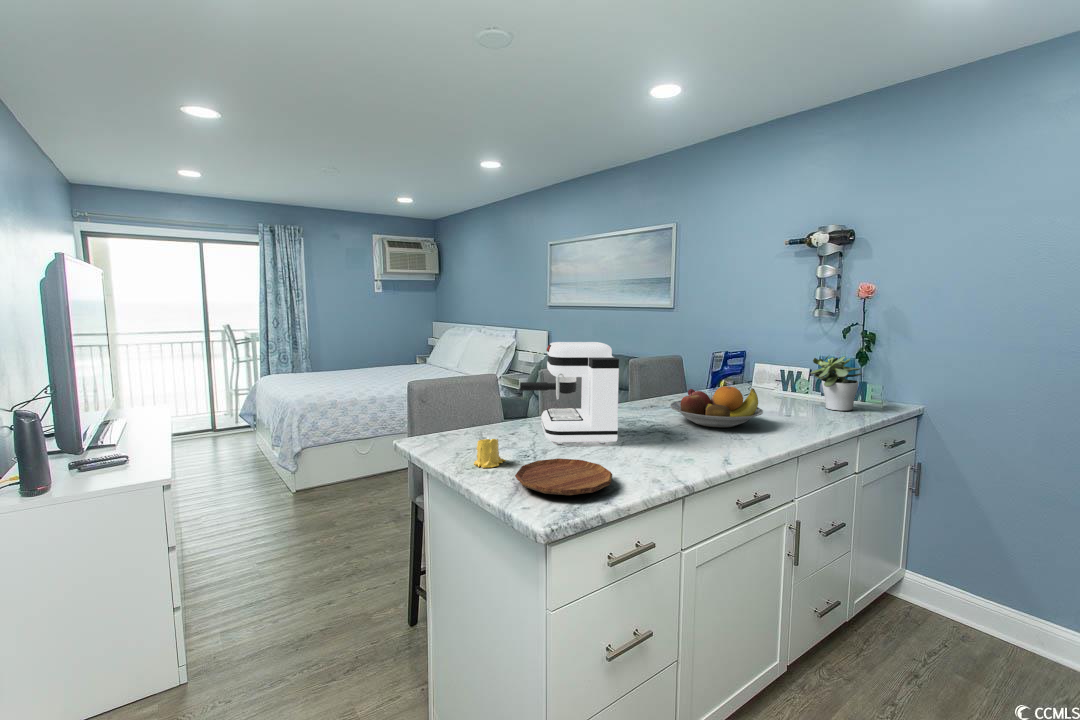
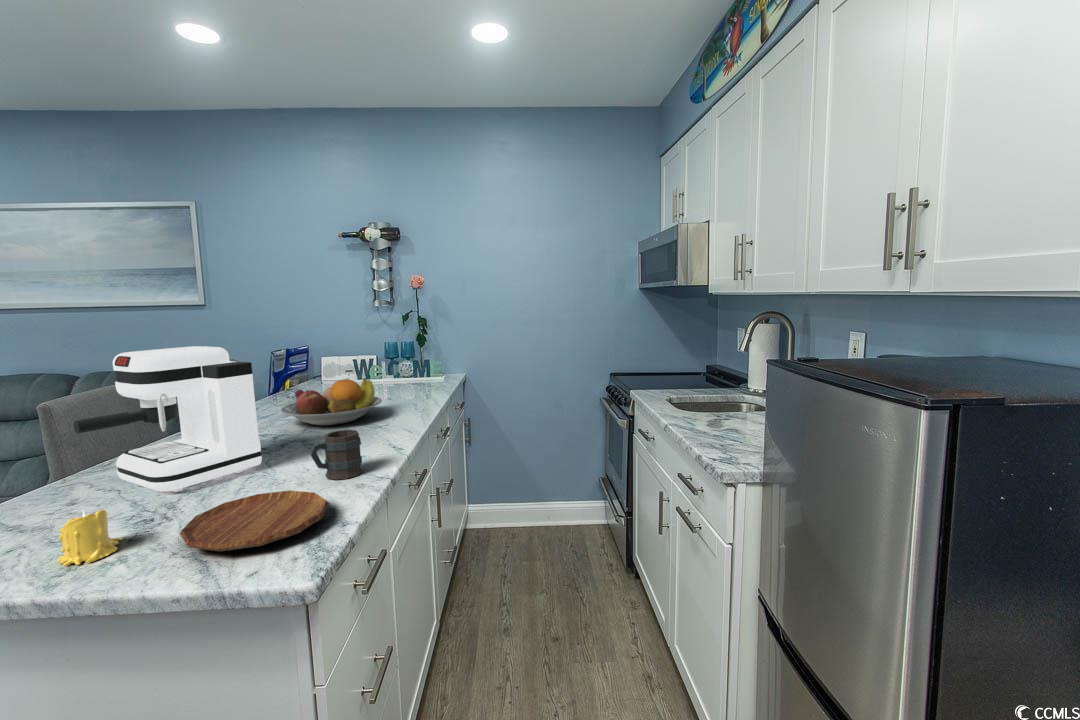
potted plant: present [811,355,862,411] -> none [388,339,431,388]
mug: none [632,429,677,473] -> present [310,430,363,480]

